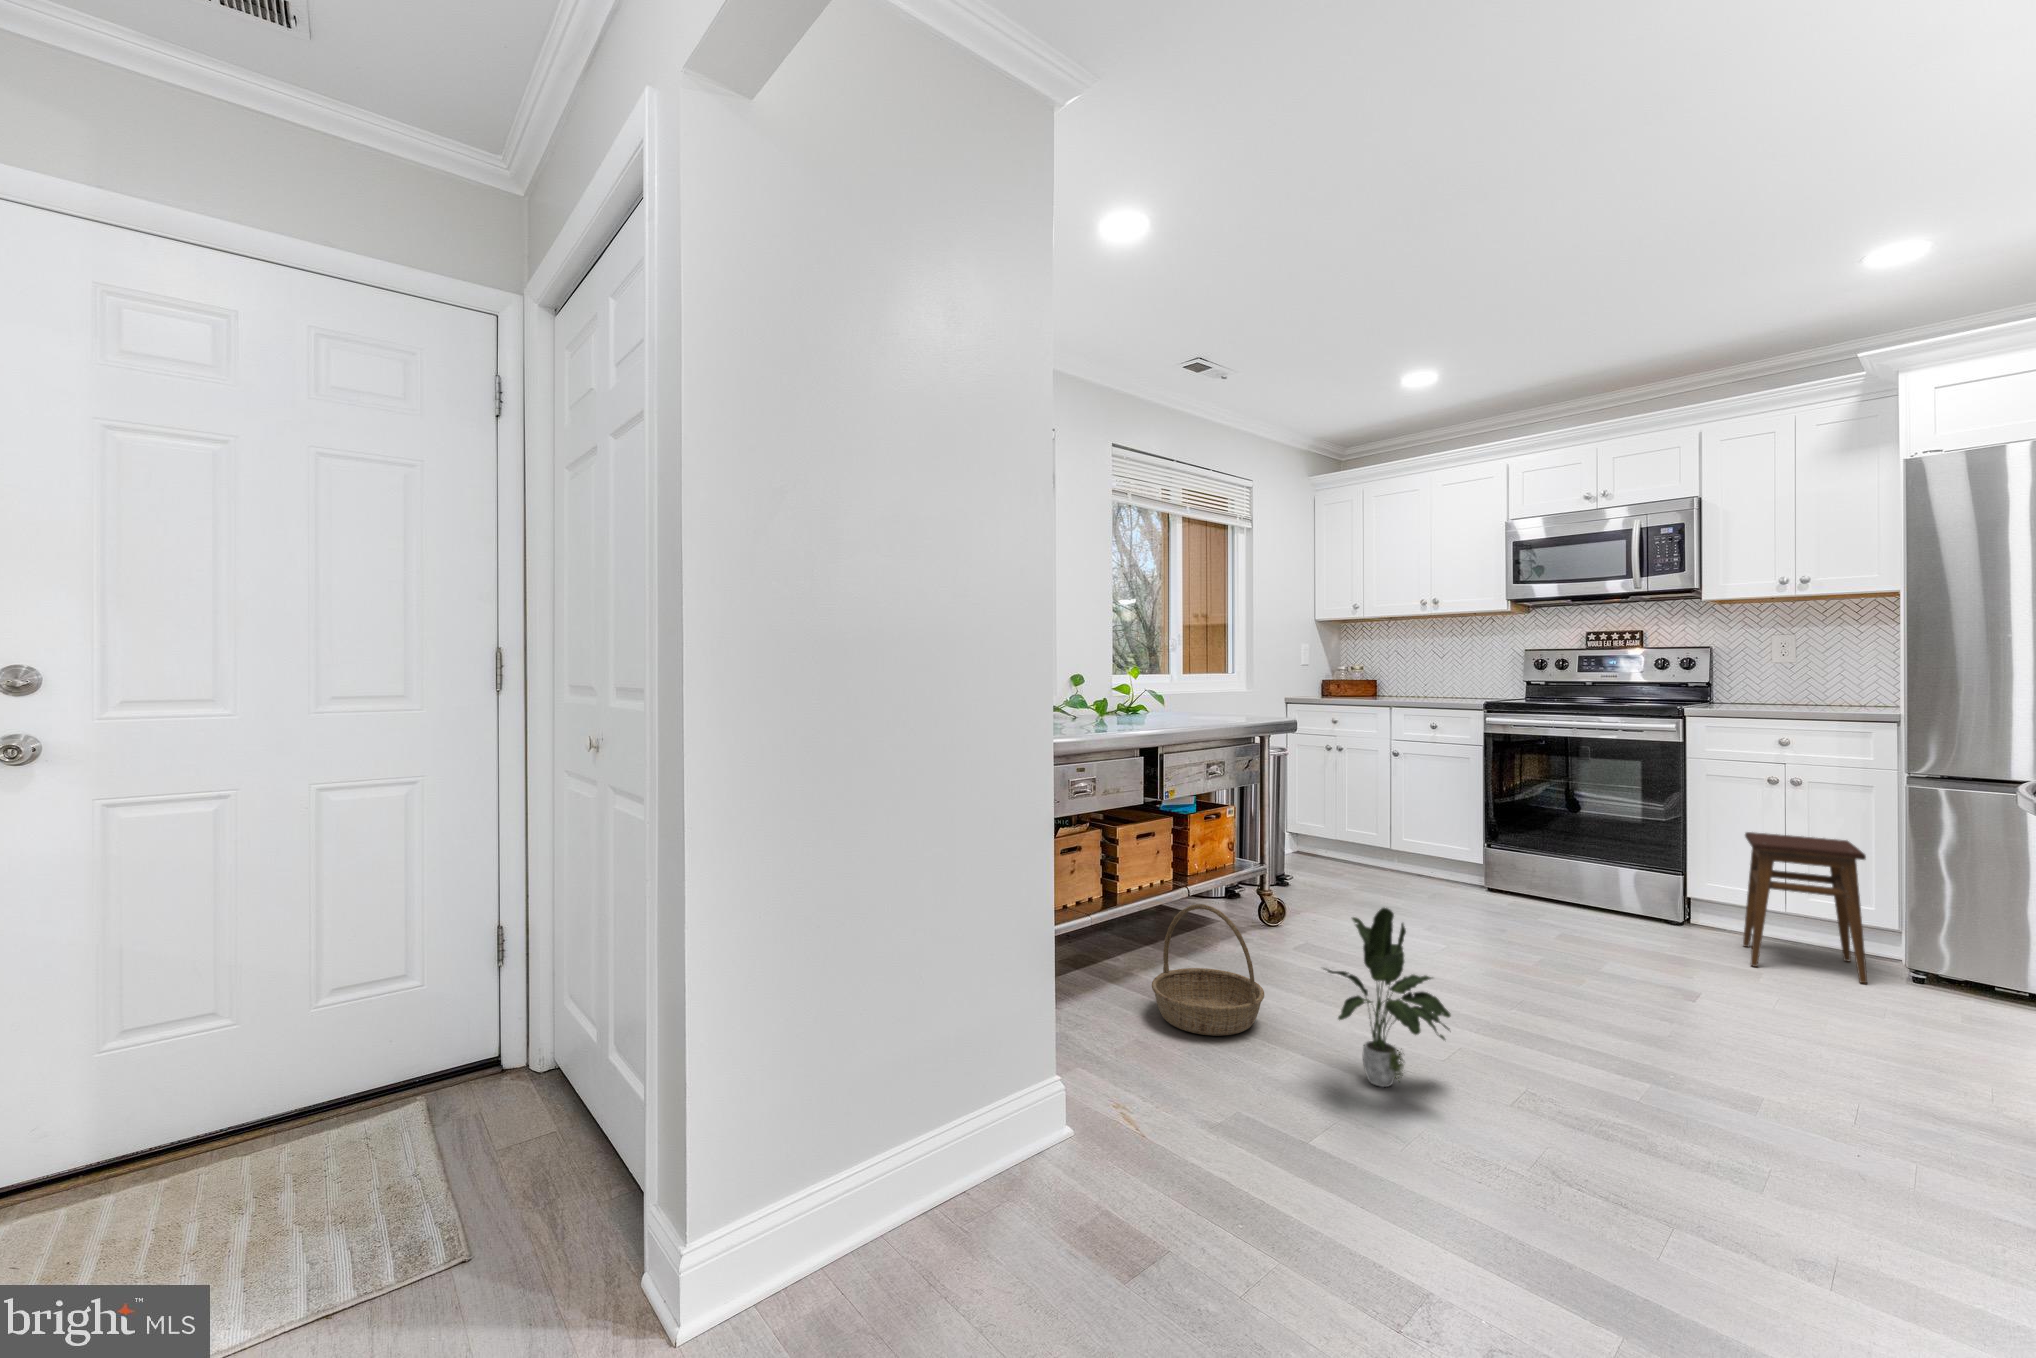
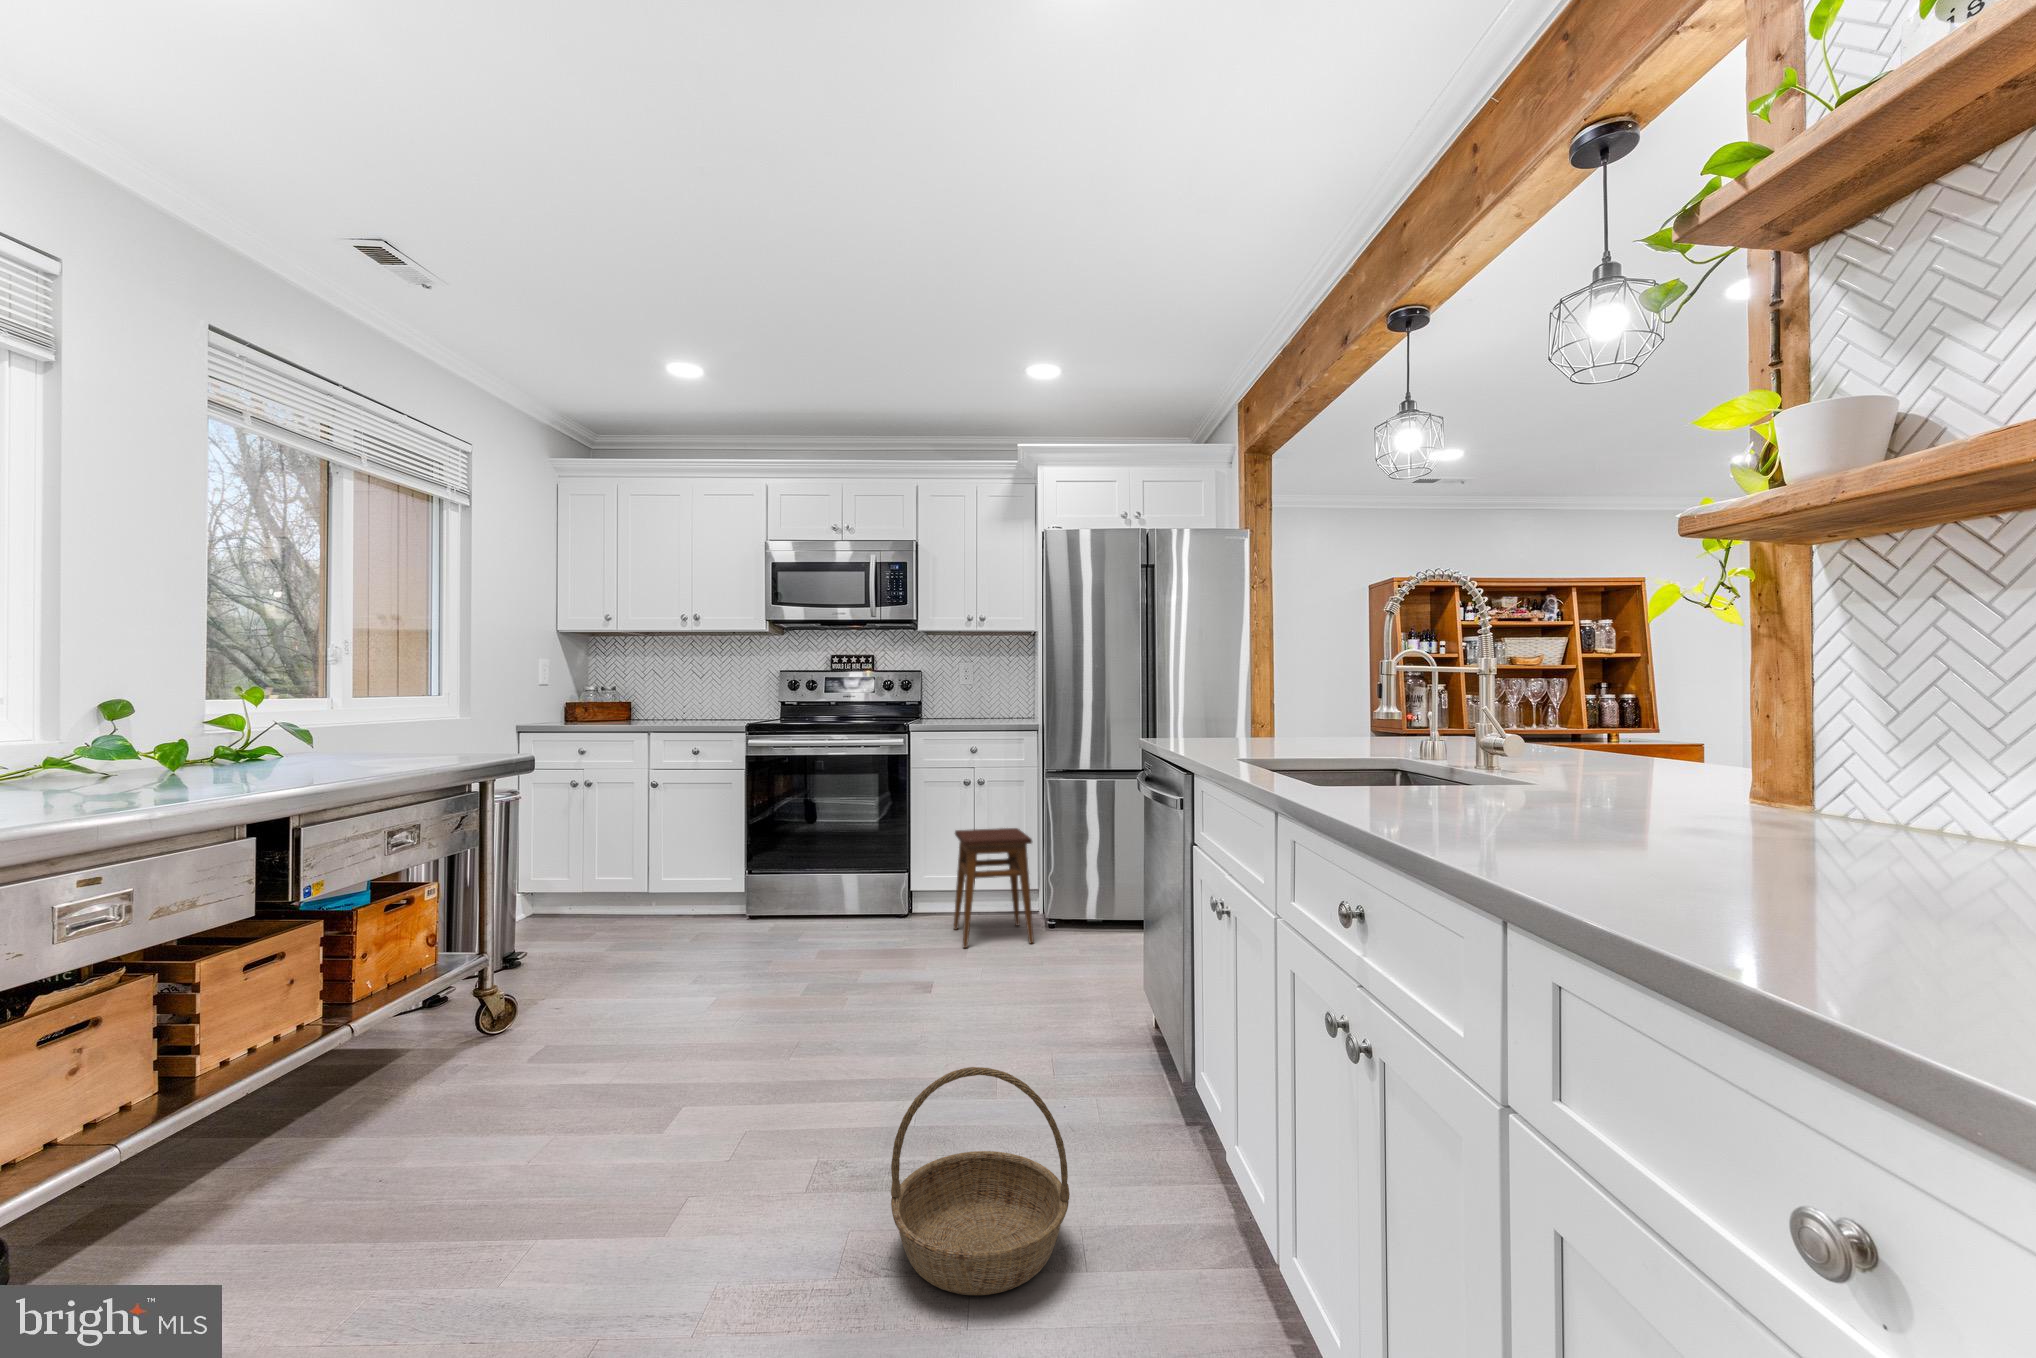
basket: present [1152,904,1264,1036] -> present [891,1067,1070,1295]
potted plant: present [1324,908,1451,1087] -> none [569,1004,740,1249]

